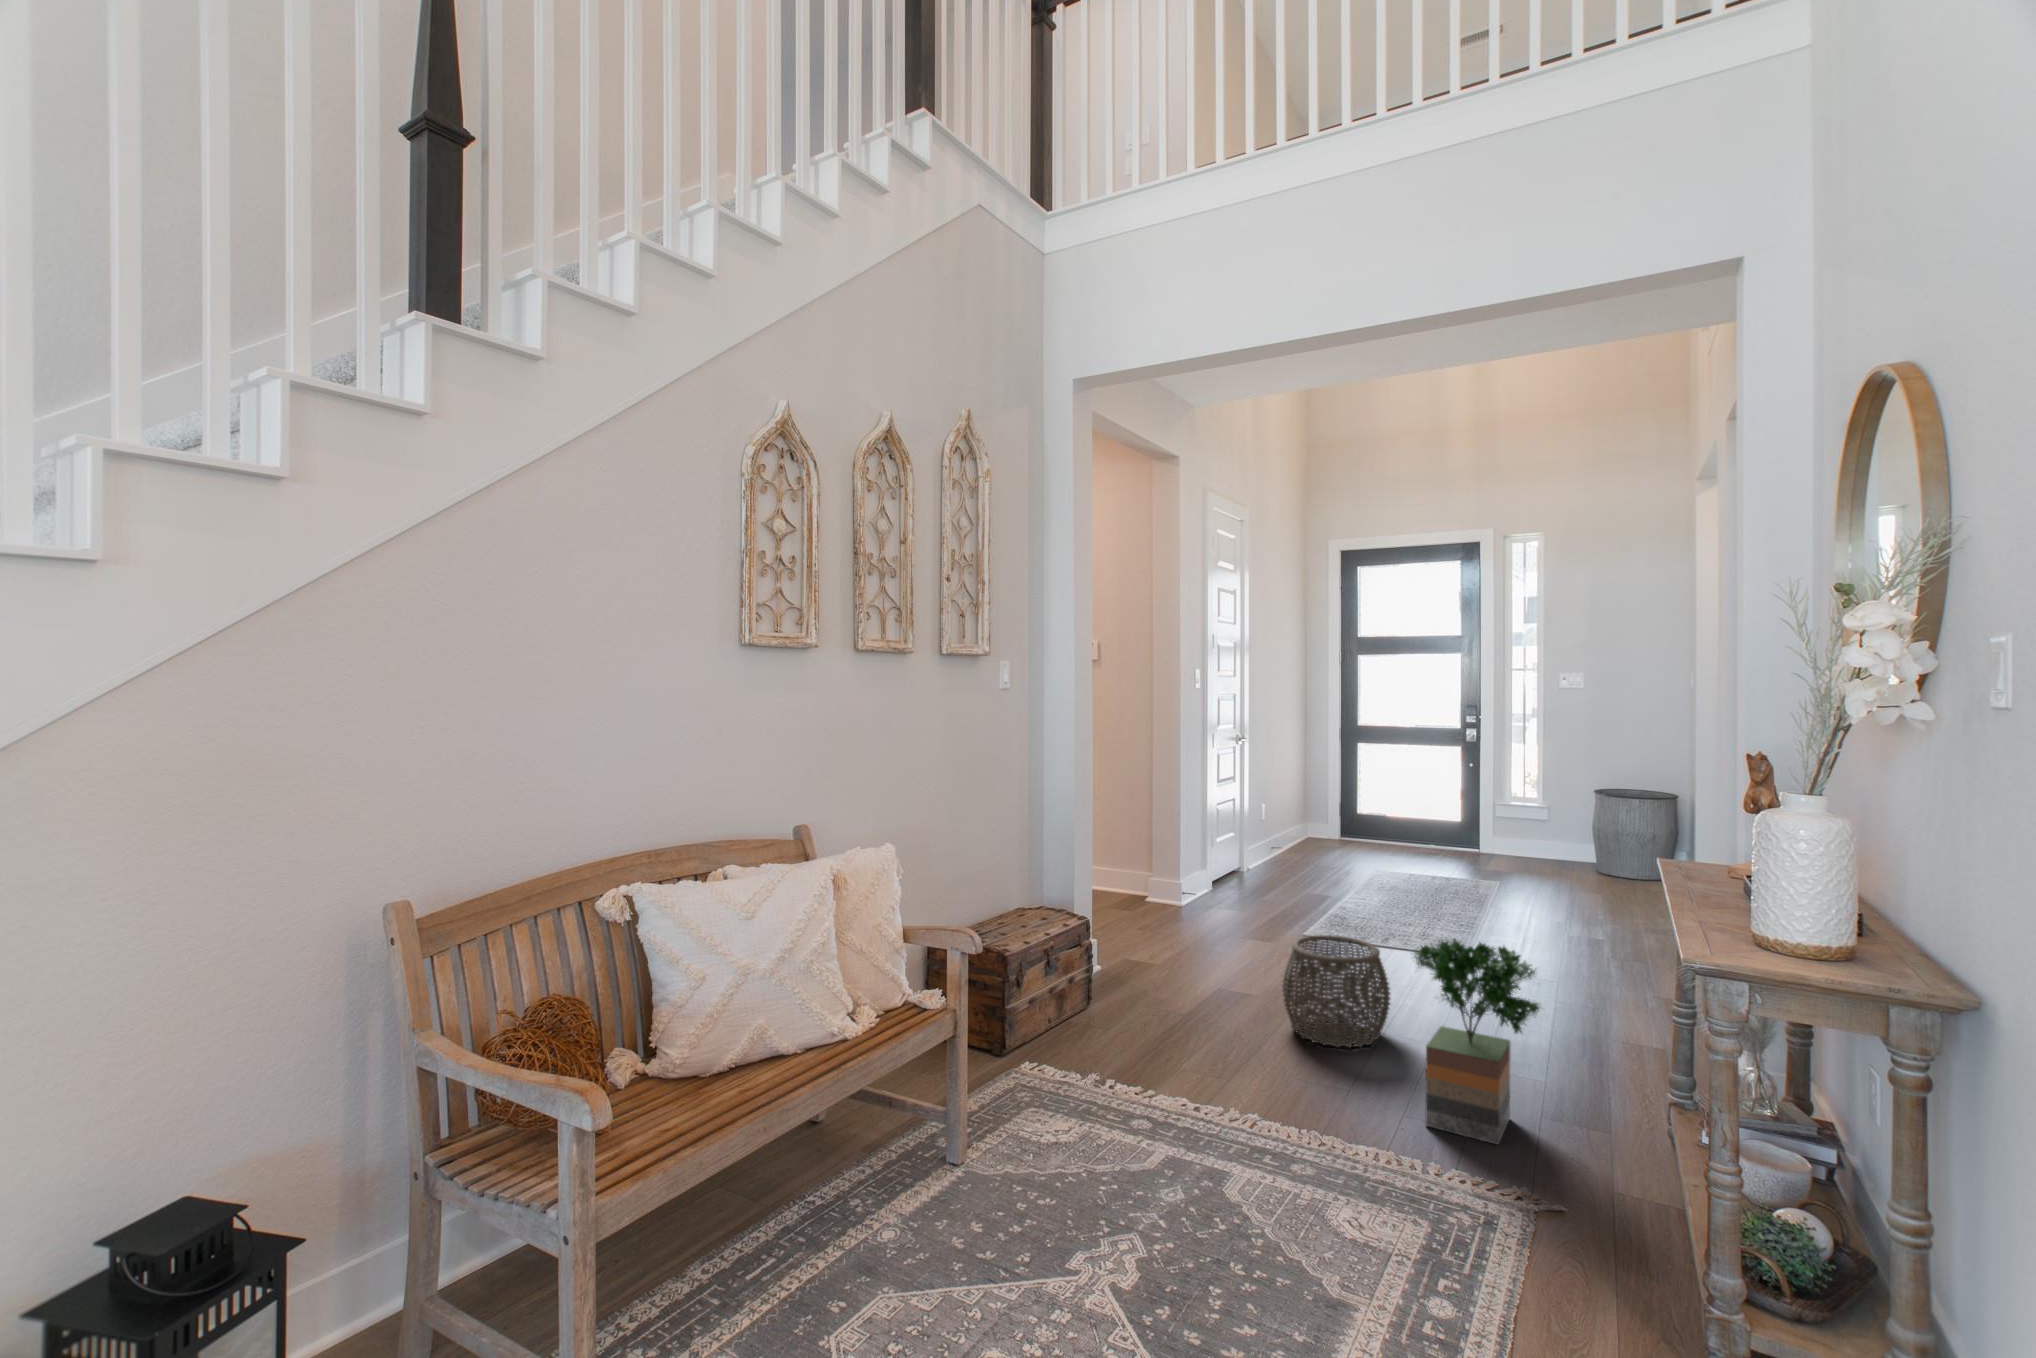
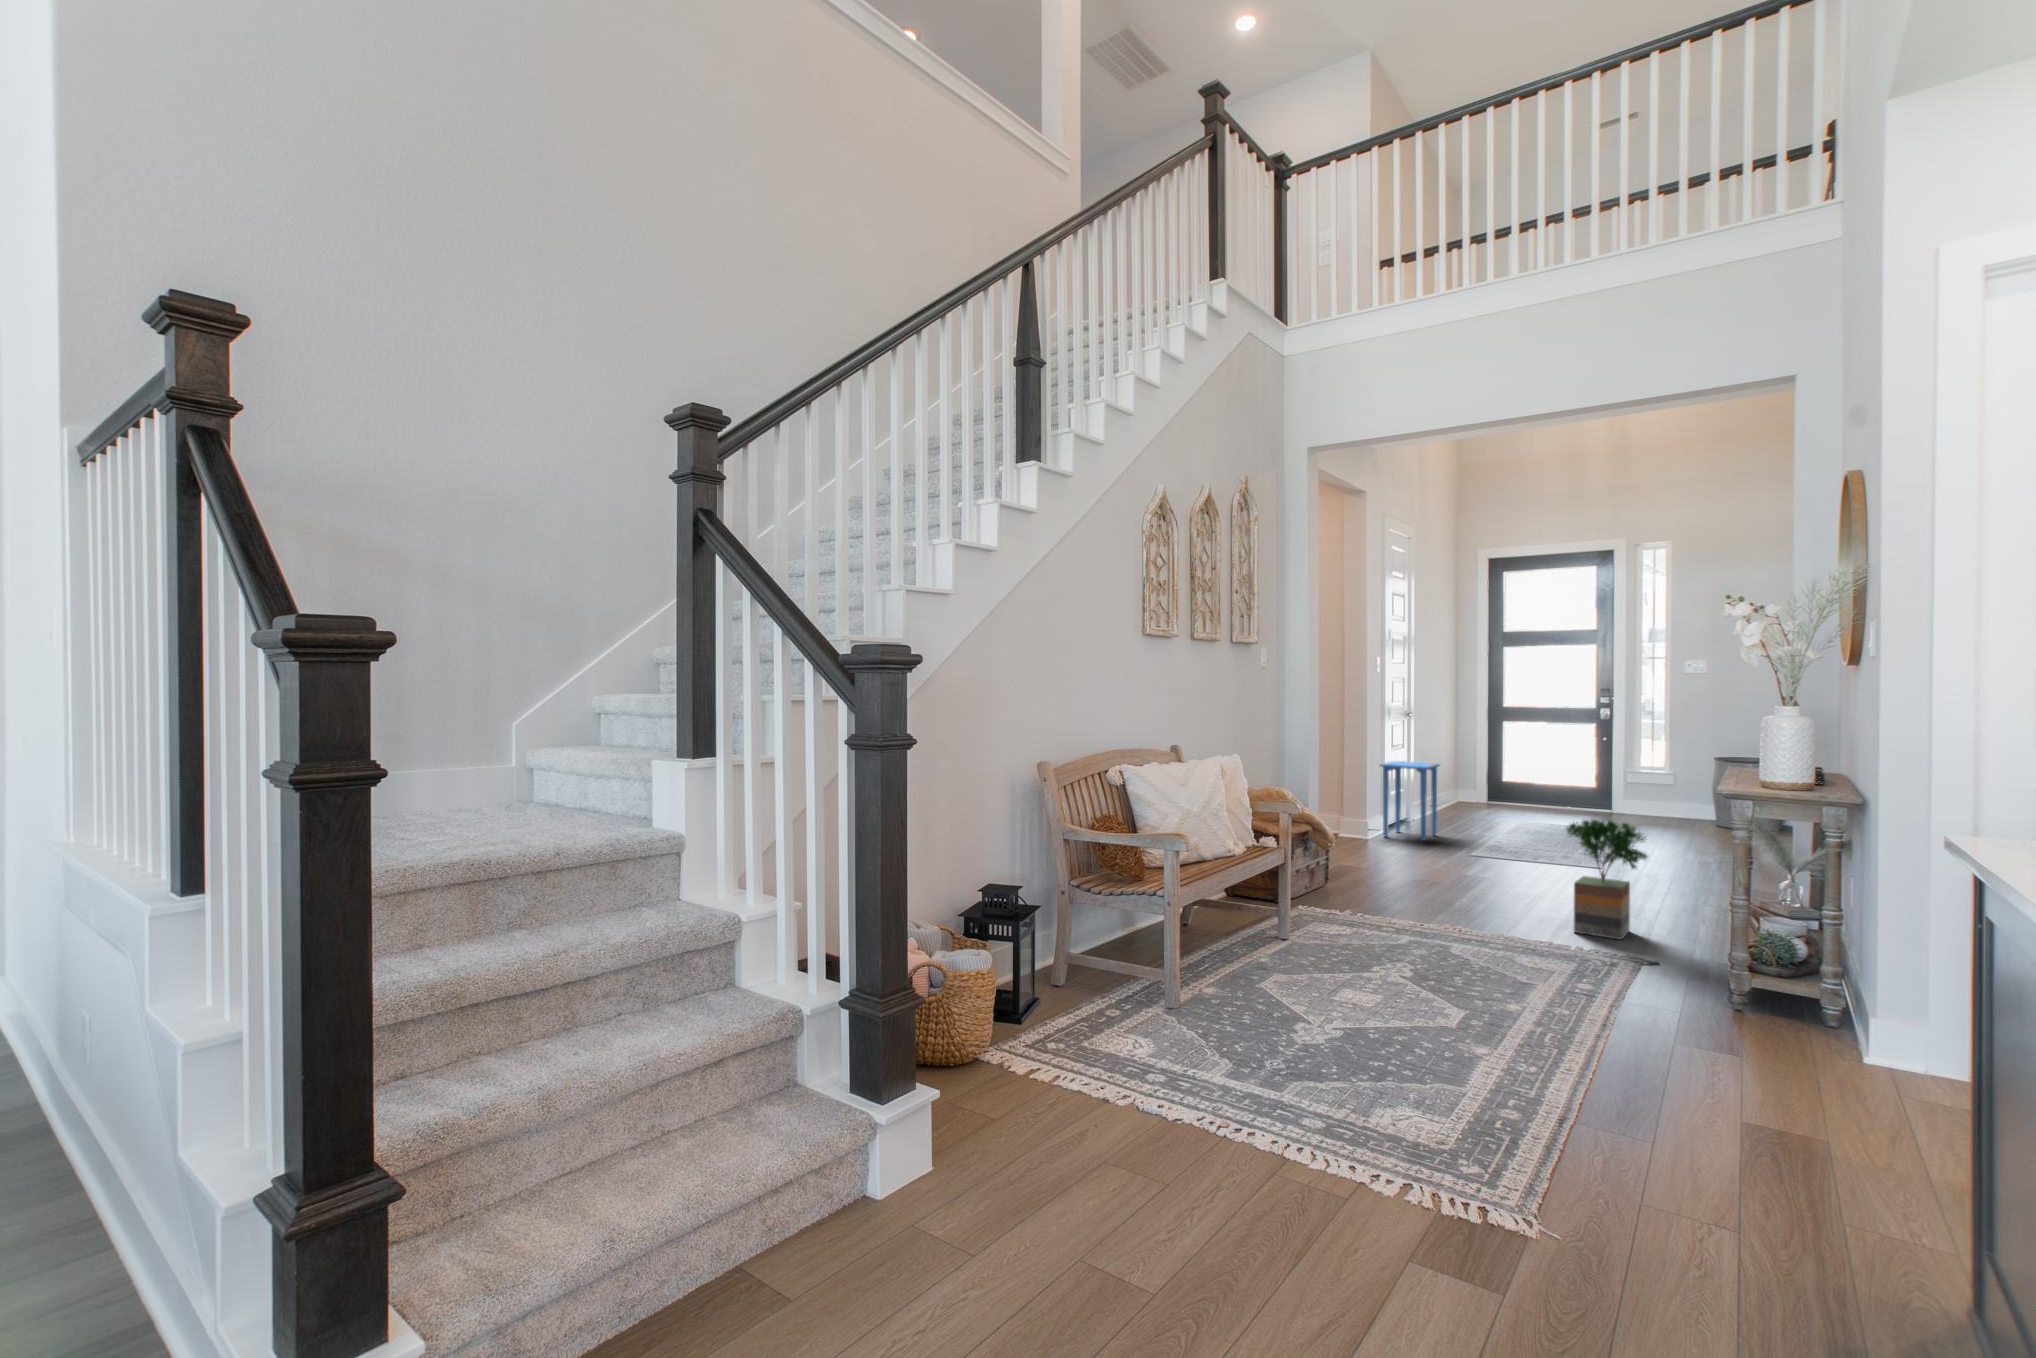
side table: none [1192,804,1270,912] -> present [1380,761,1439,841]
woven basket: present [1282,935,1390,1048] -> none [1469,833,1547,903]

